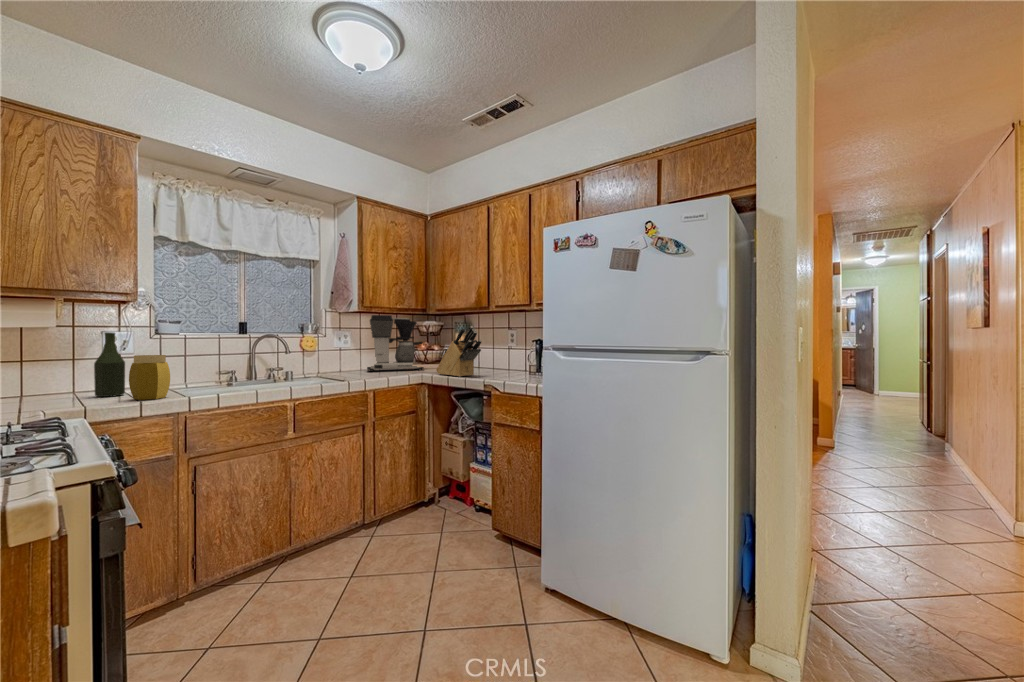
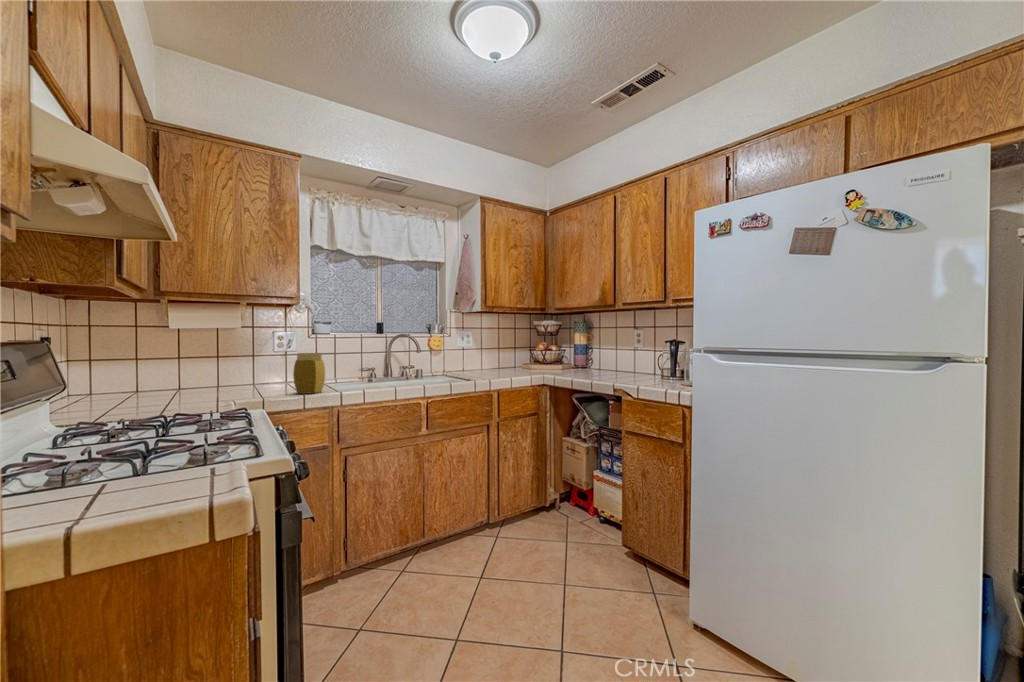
coffee maker: present [367,315,424,372] -> none [488,315,544,371]
knife block: present [436,326,481,377] -> none [559,325,610,379]
bottle: present [94,332,125,397] -> none [267,332,290,390]

